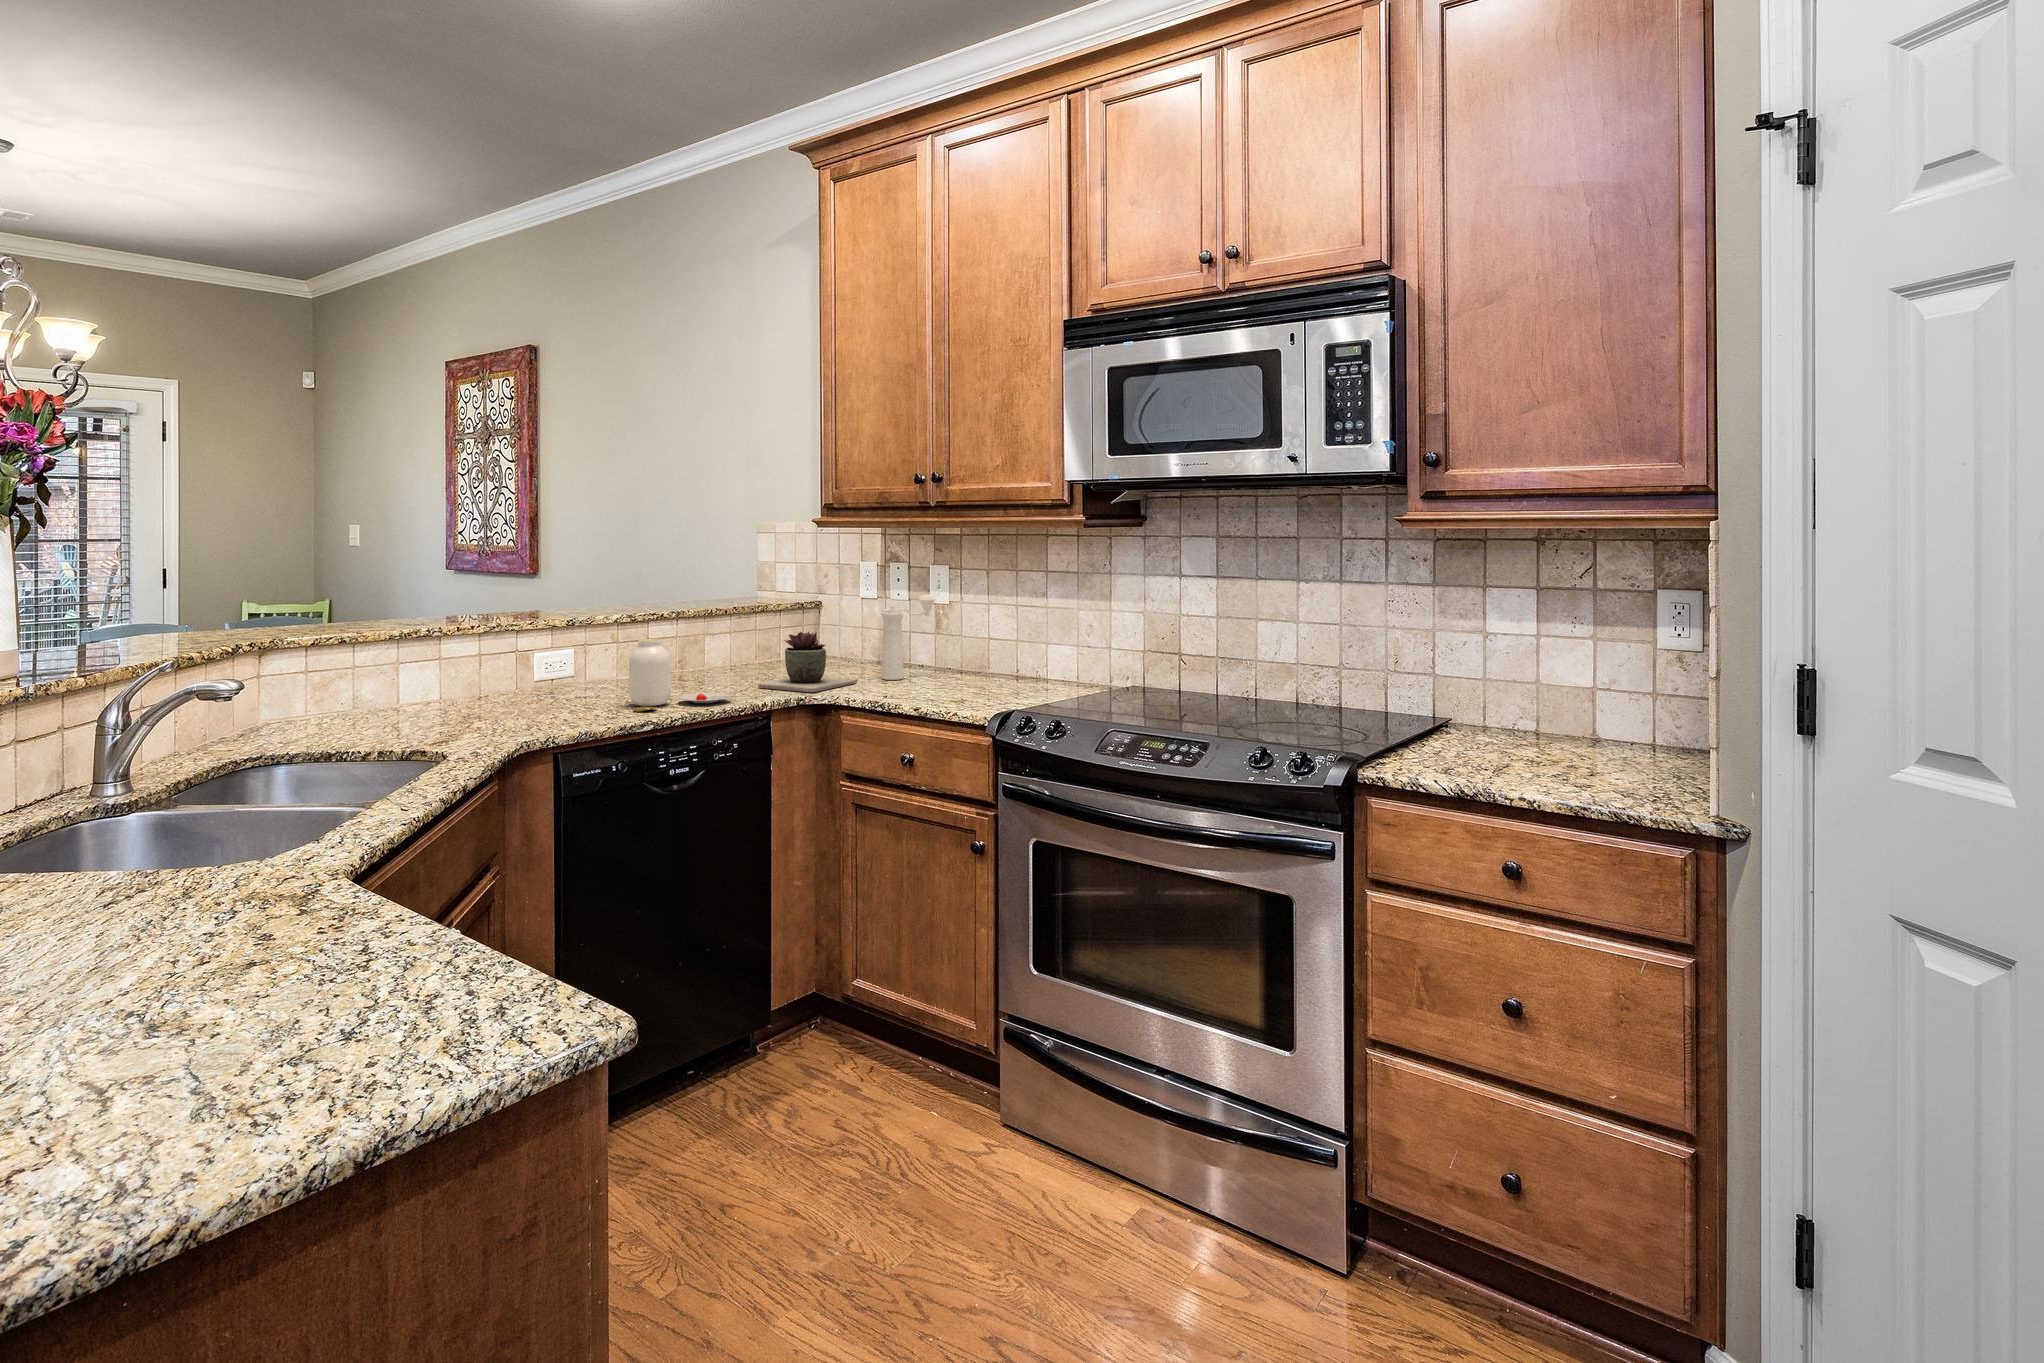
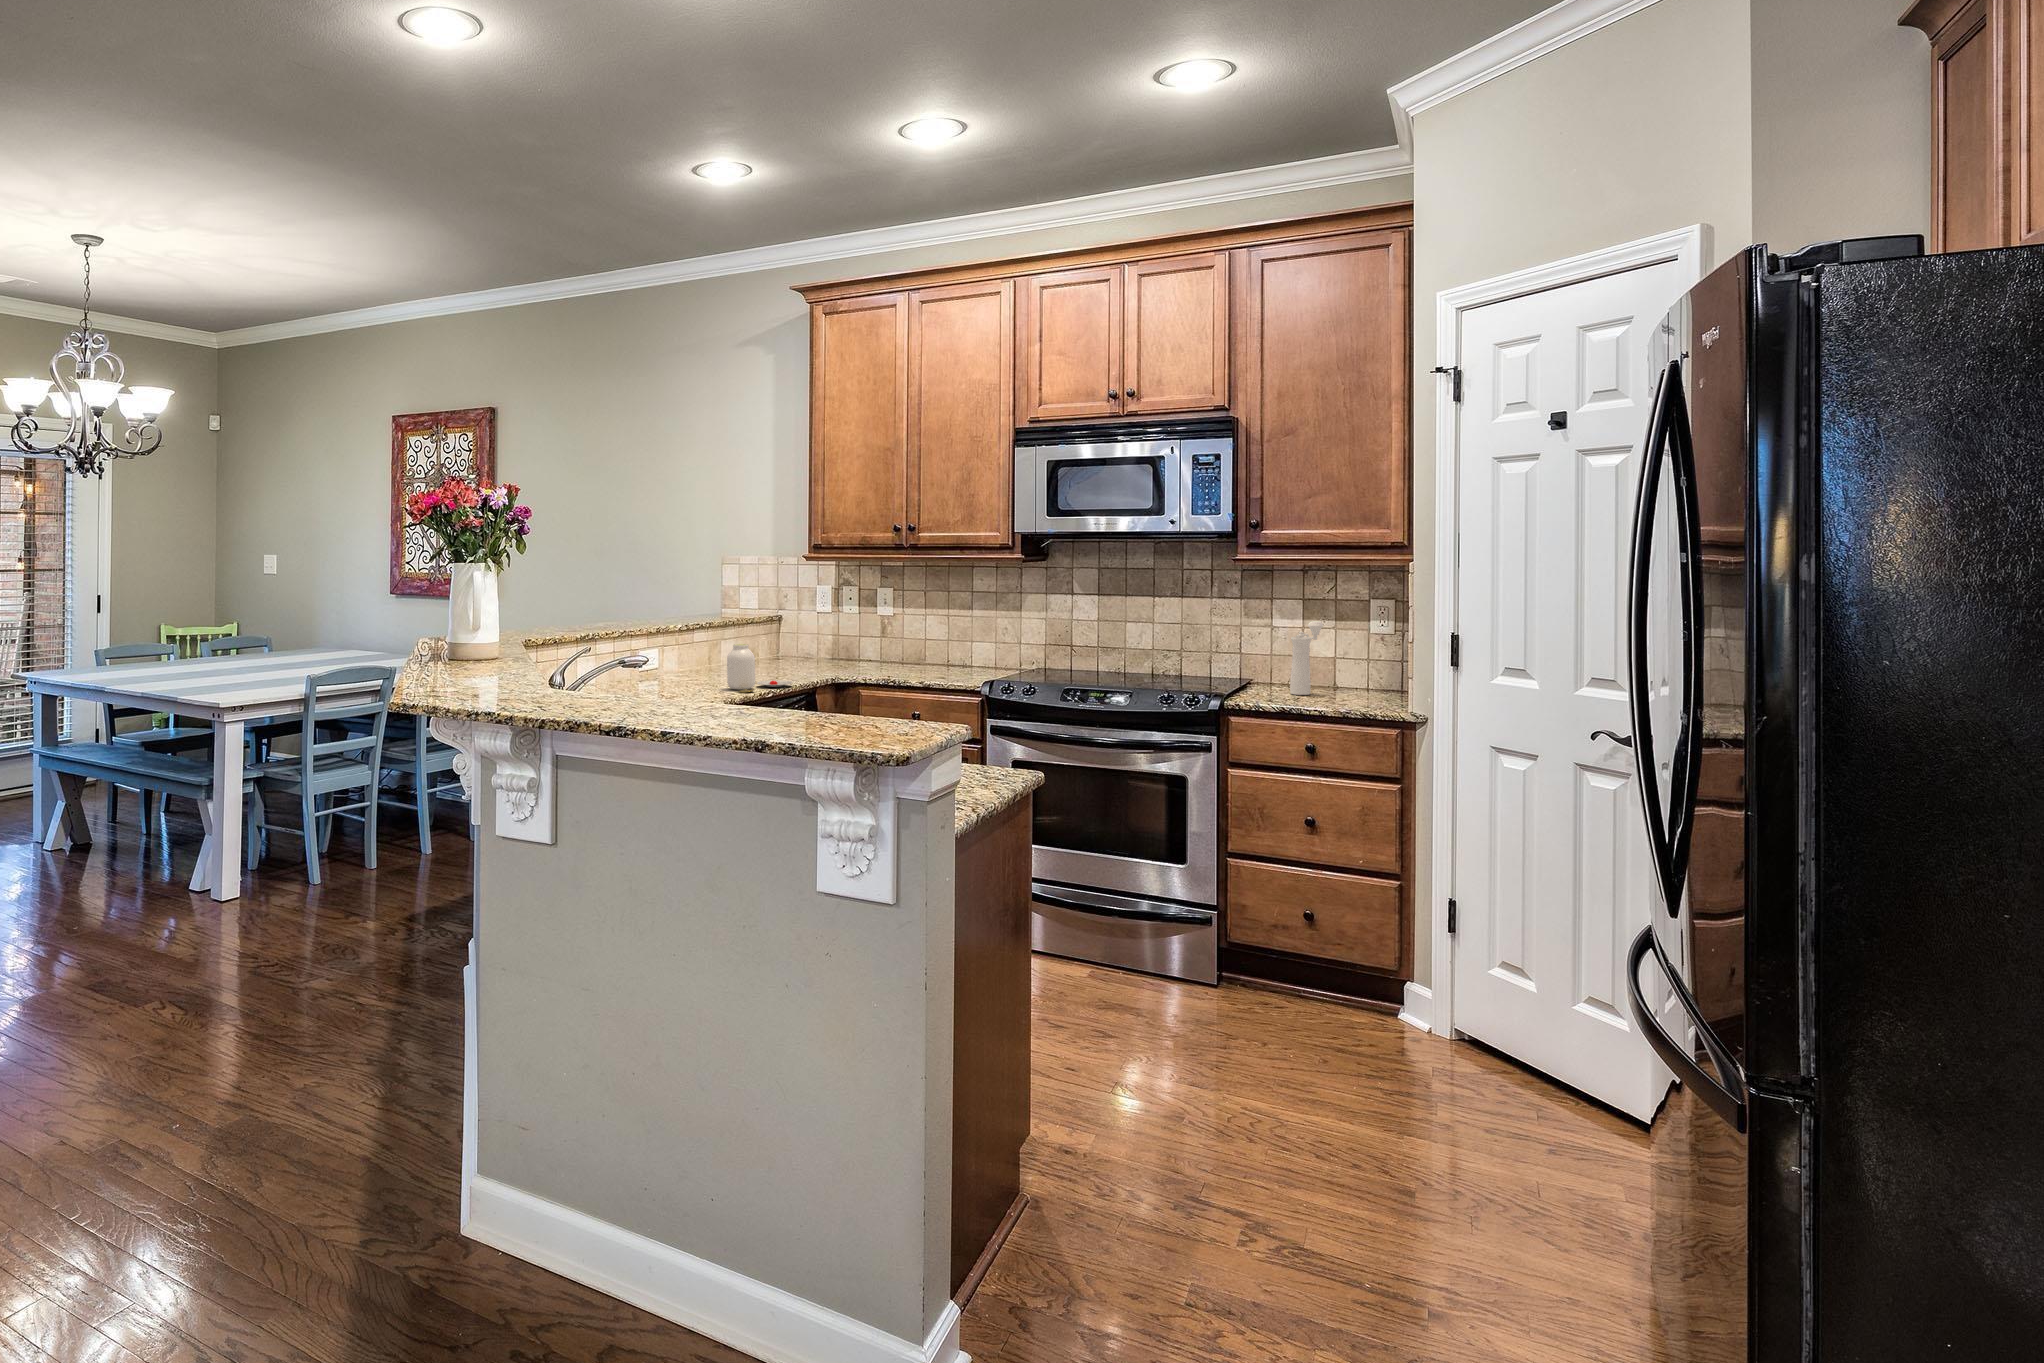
pepper mill: present [881,595,935,680] -> present [1290,621,1323,695]
succulent plant: present [758,632,857,692] -> none [790,638,852,679]

